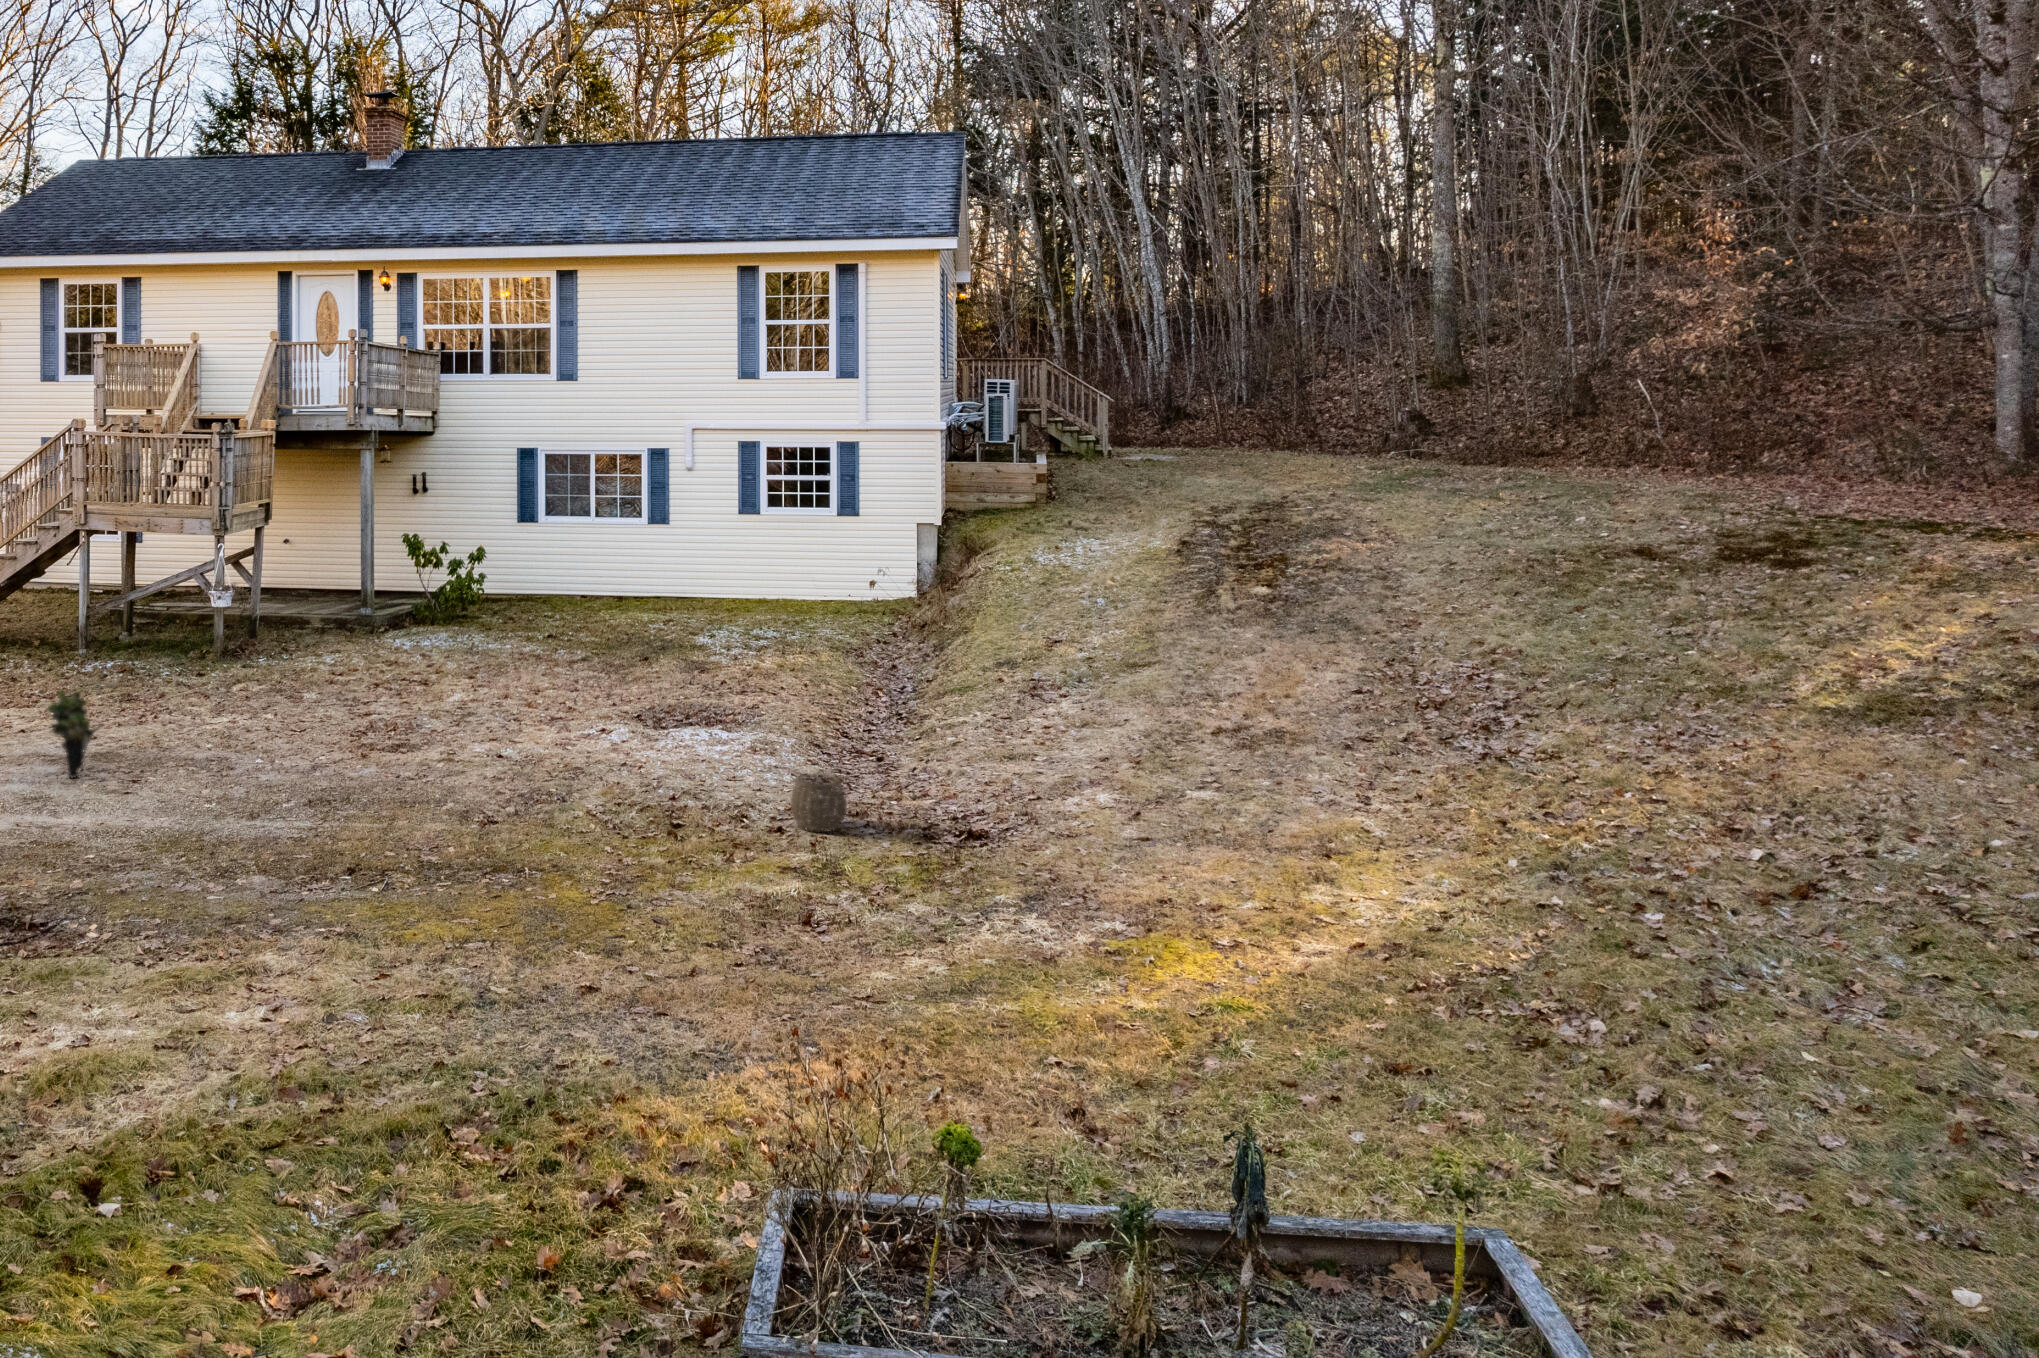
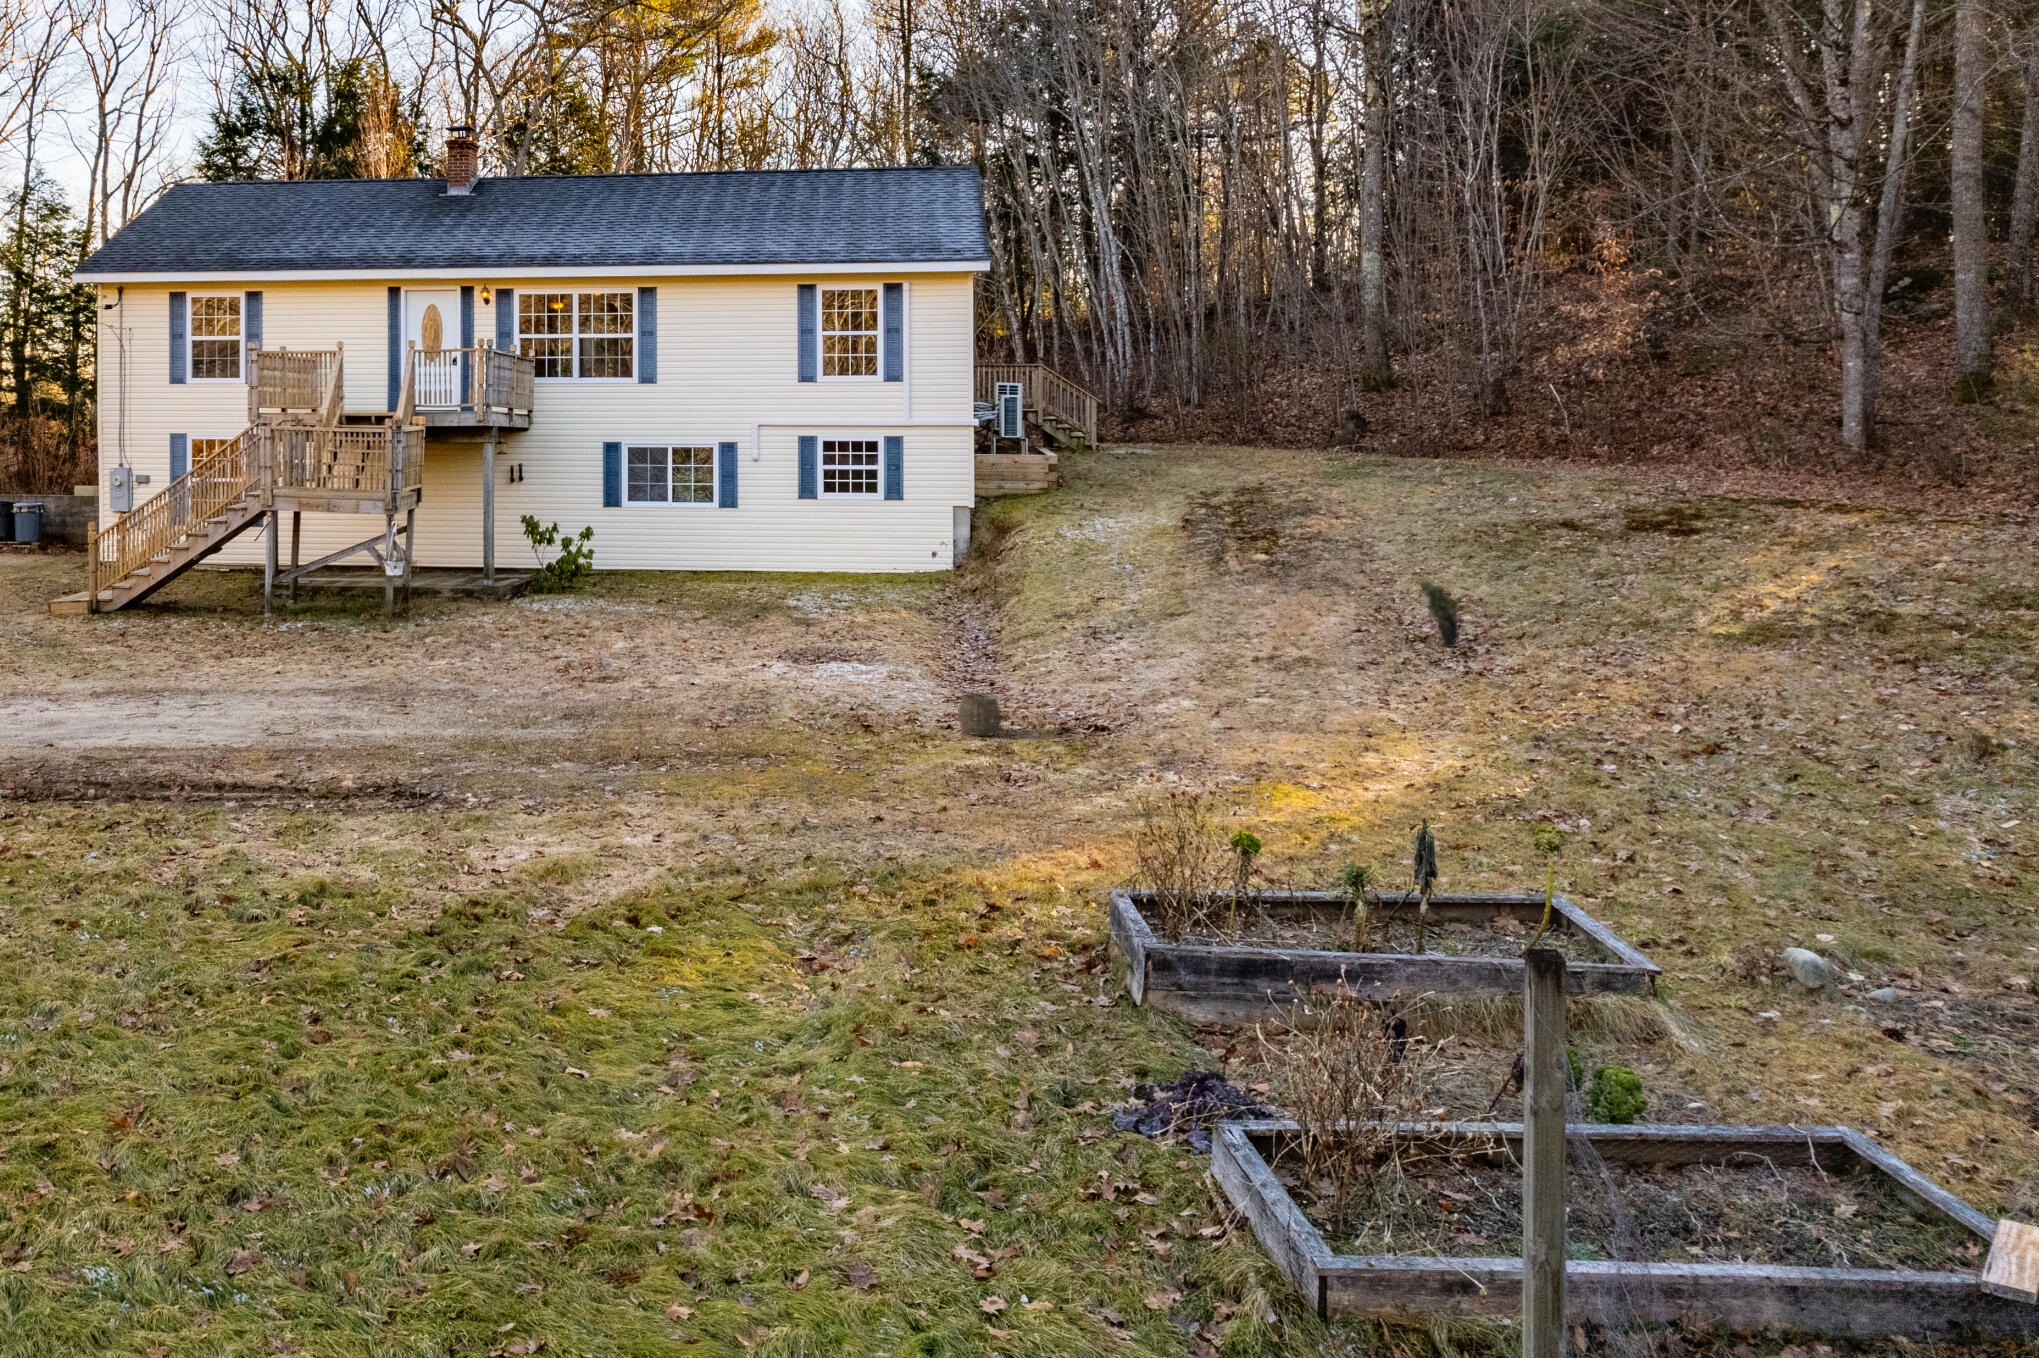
potted plant: present [48,689,96,778] -> present [1414,580,1460,647]

